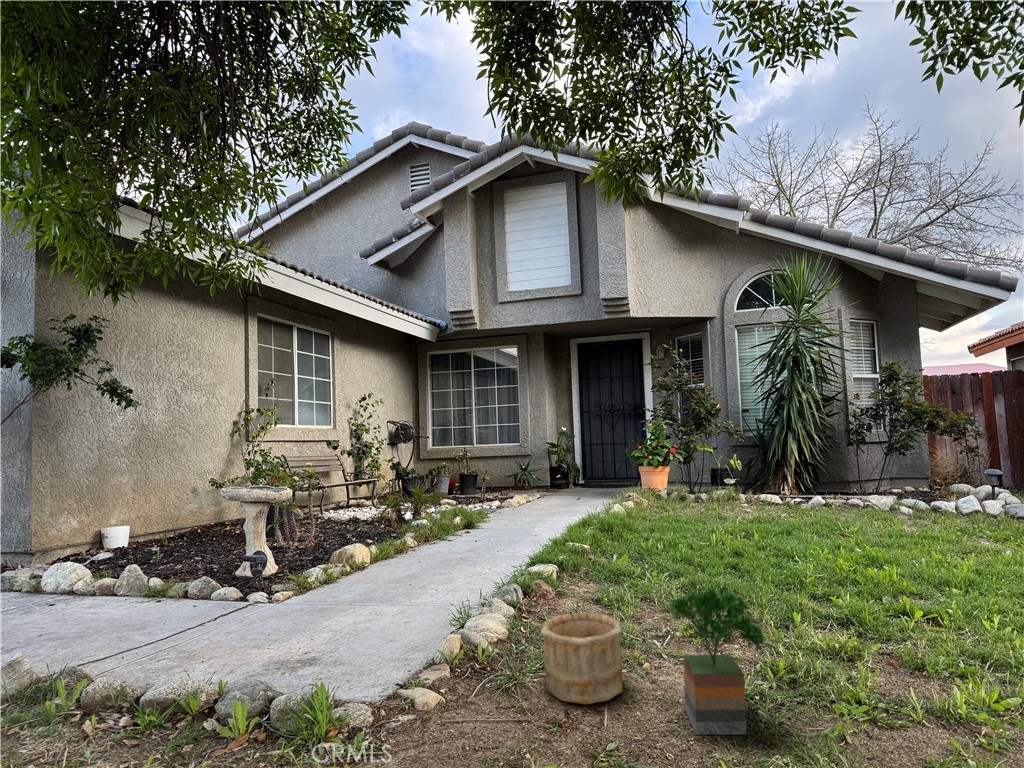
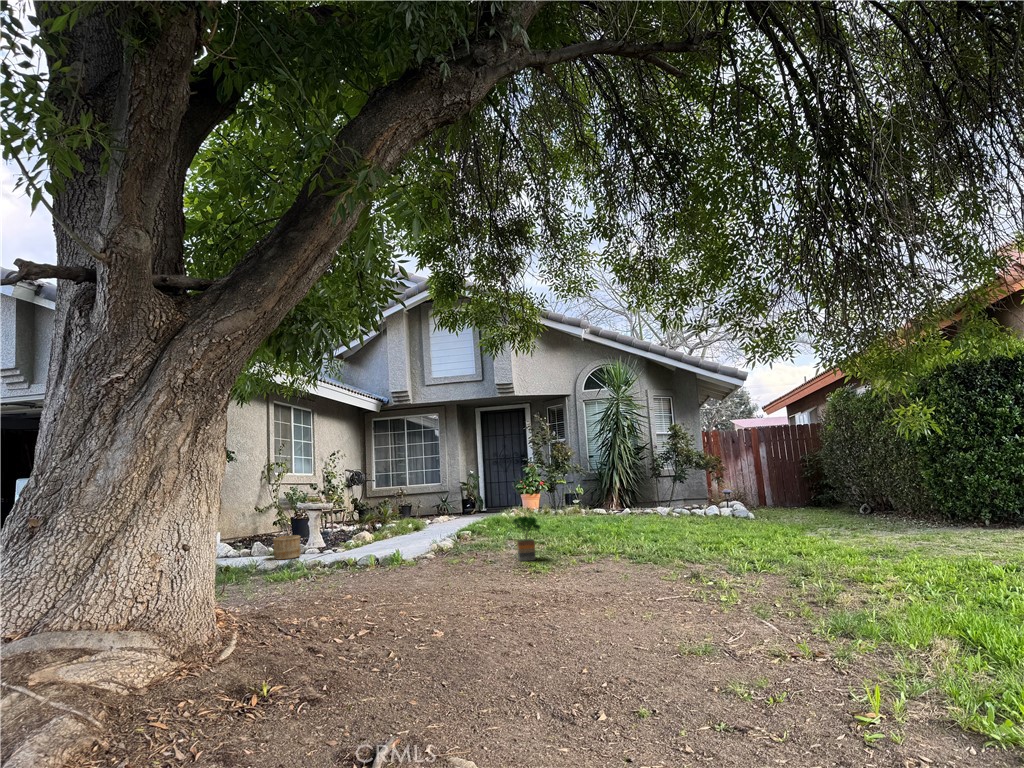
wooden bucket: present [541,613,622,704] -> present [273,535,301,560]

